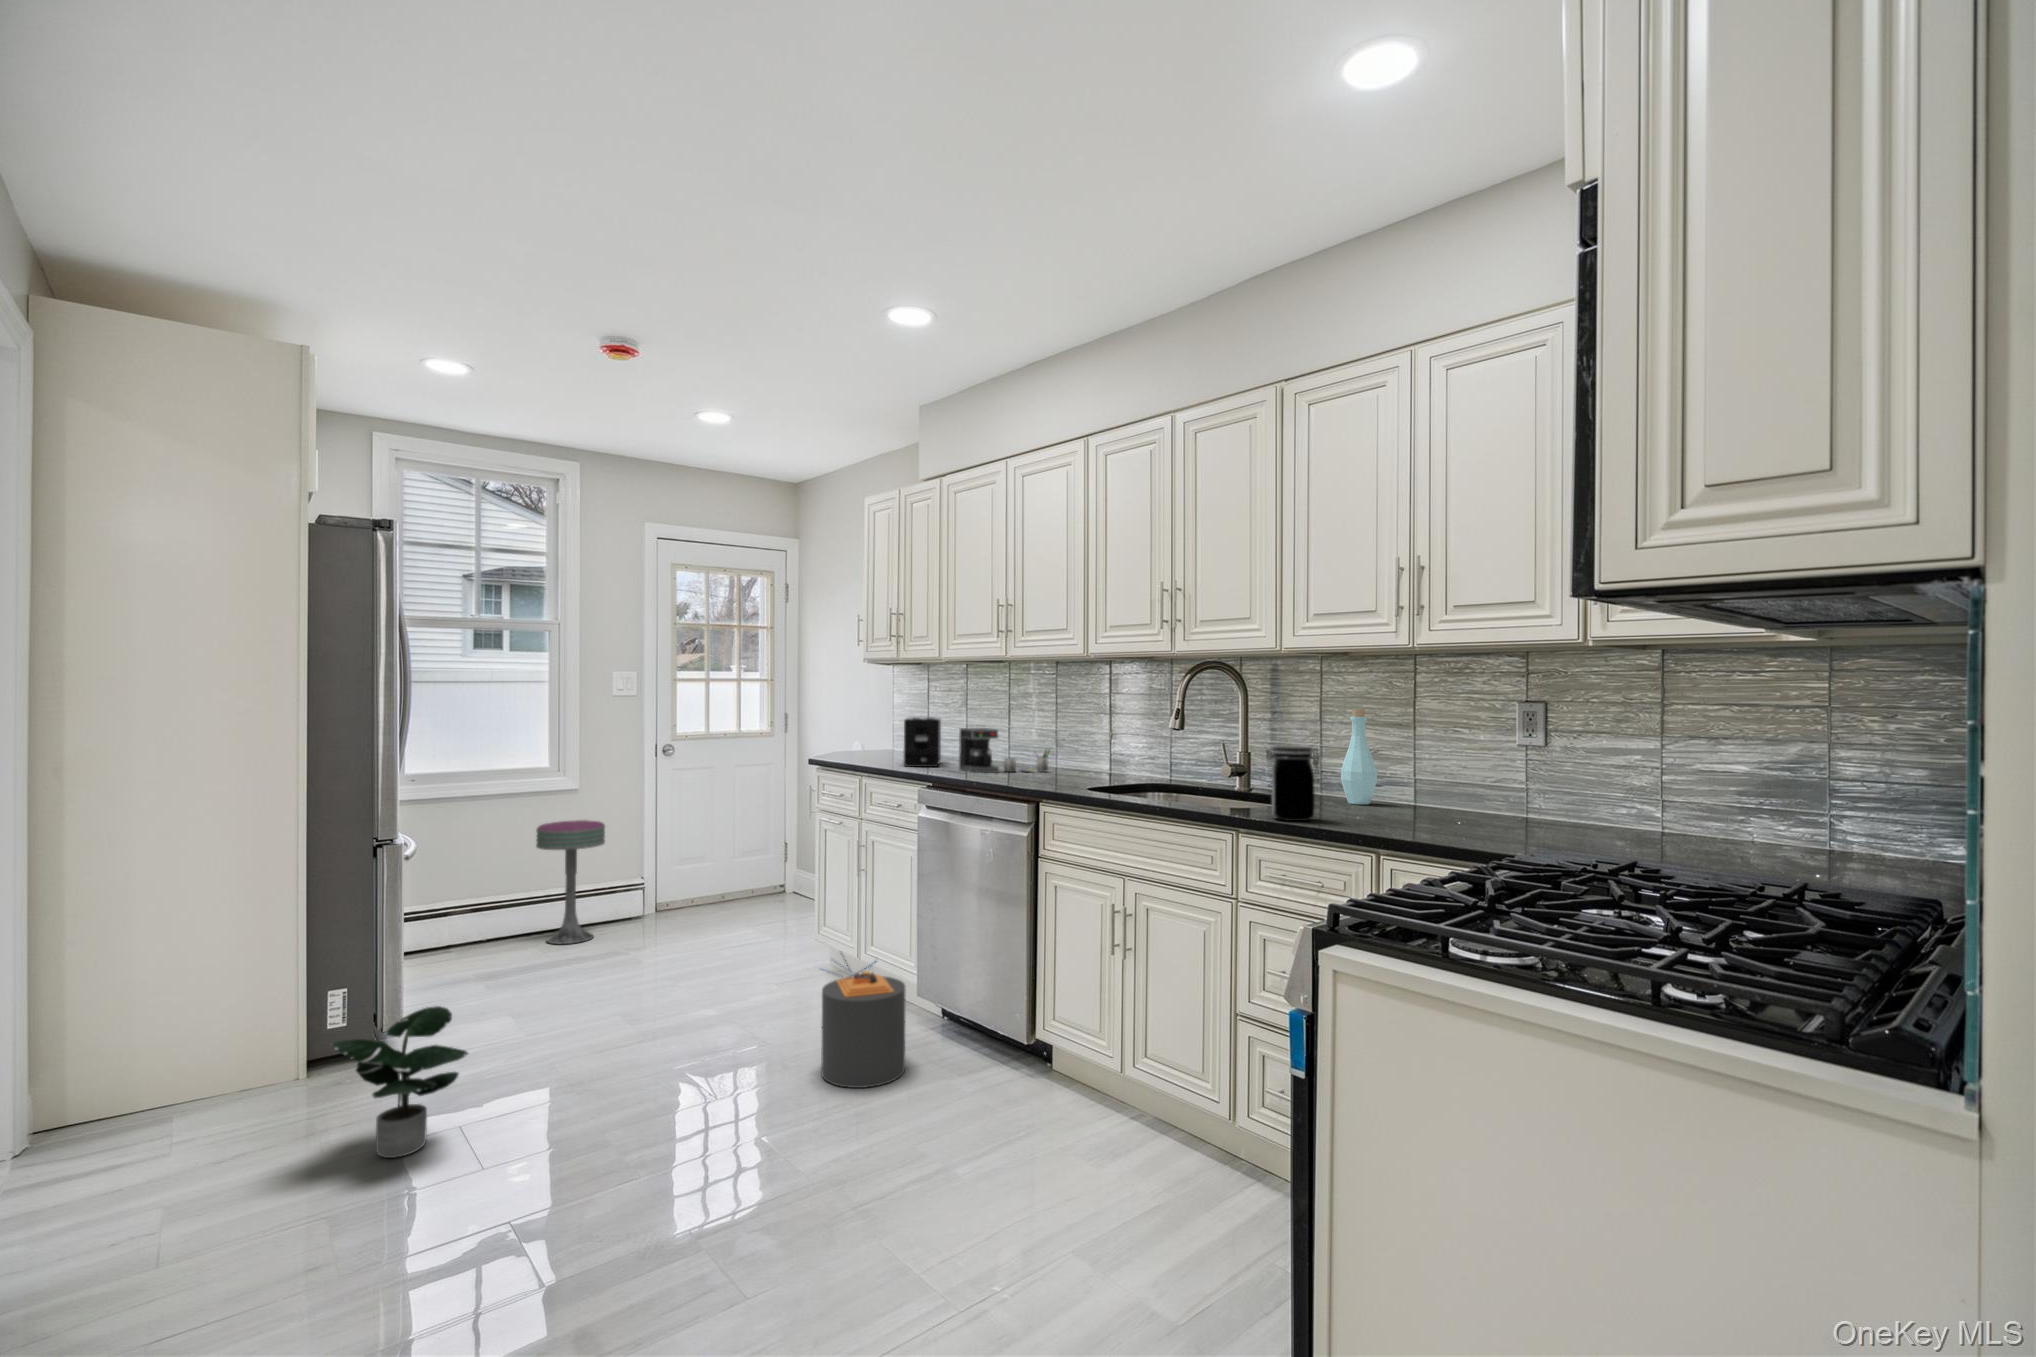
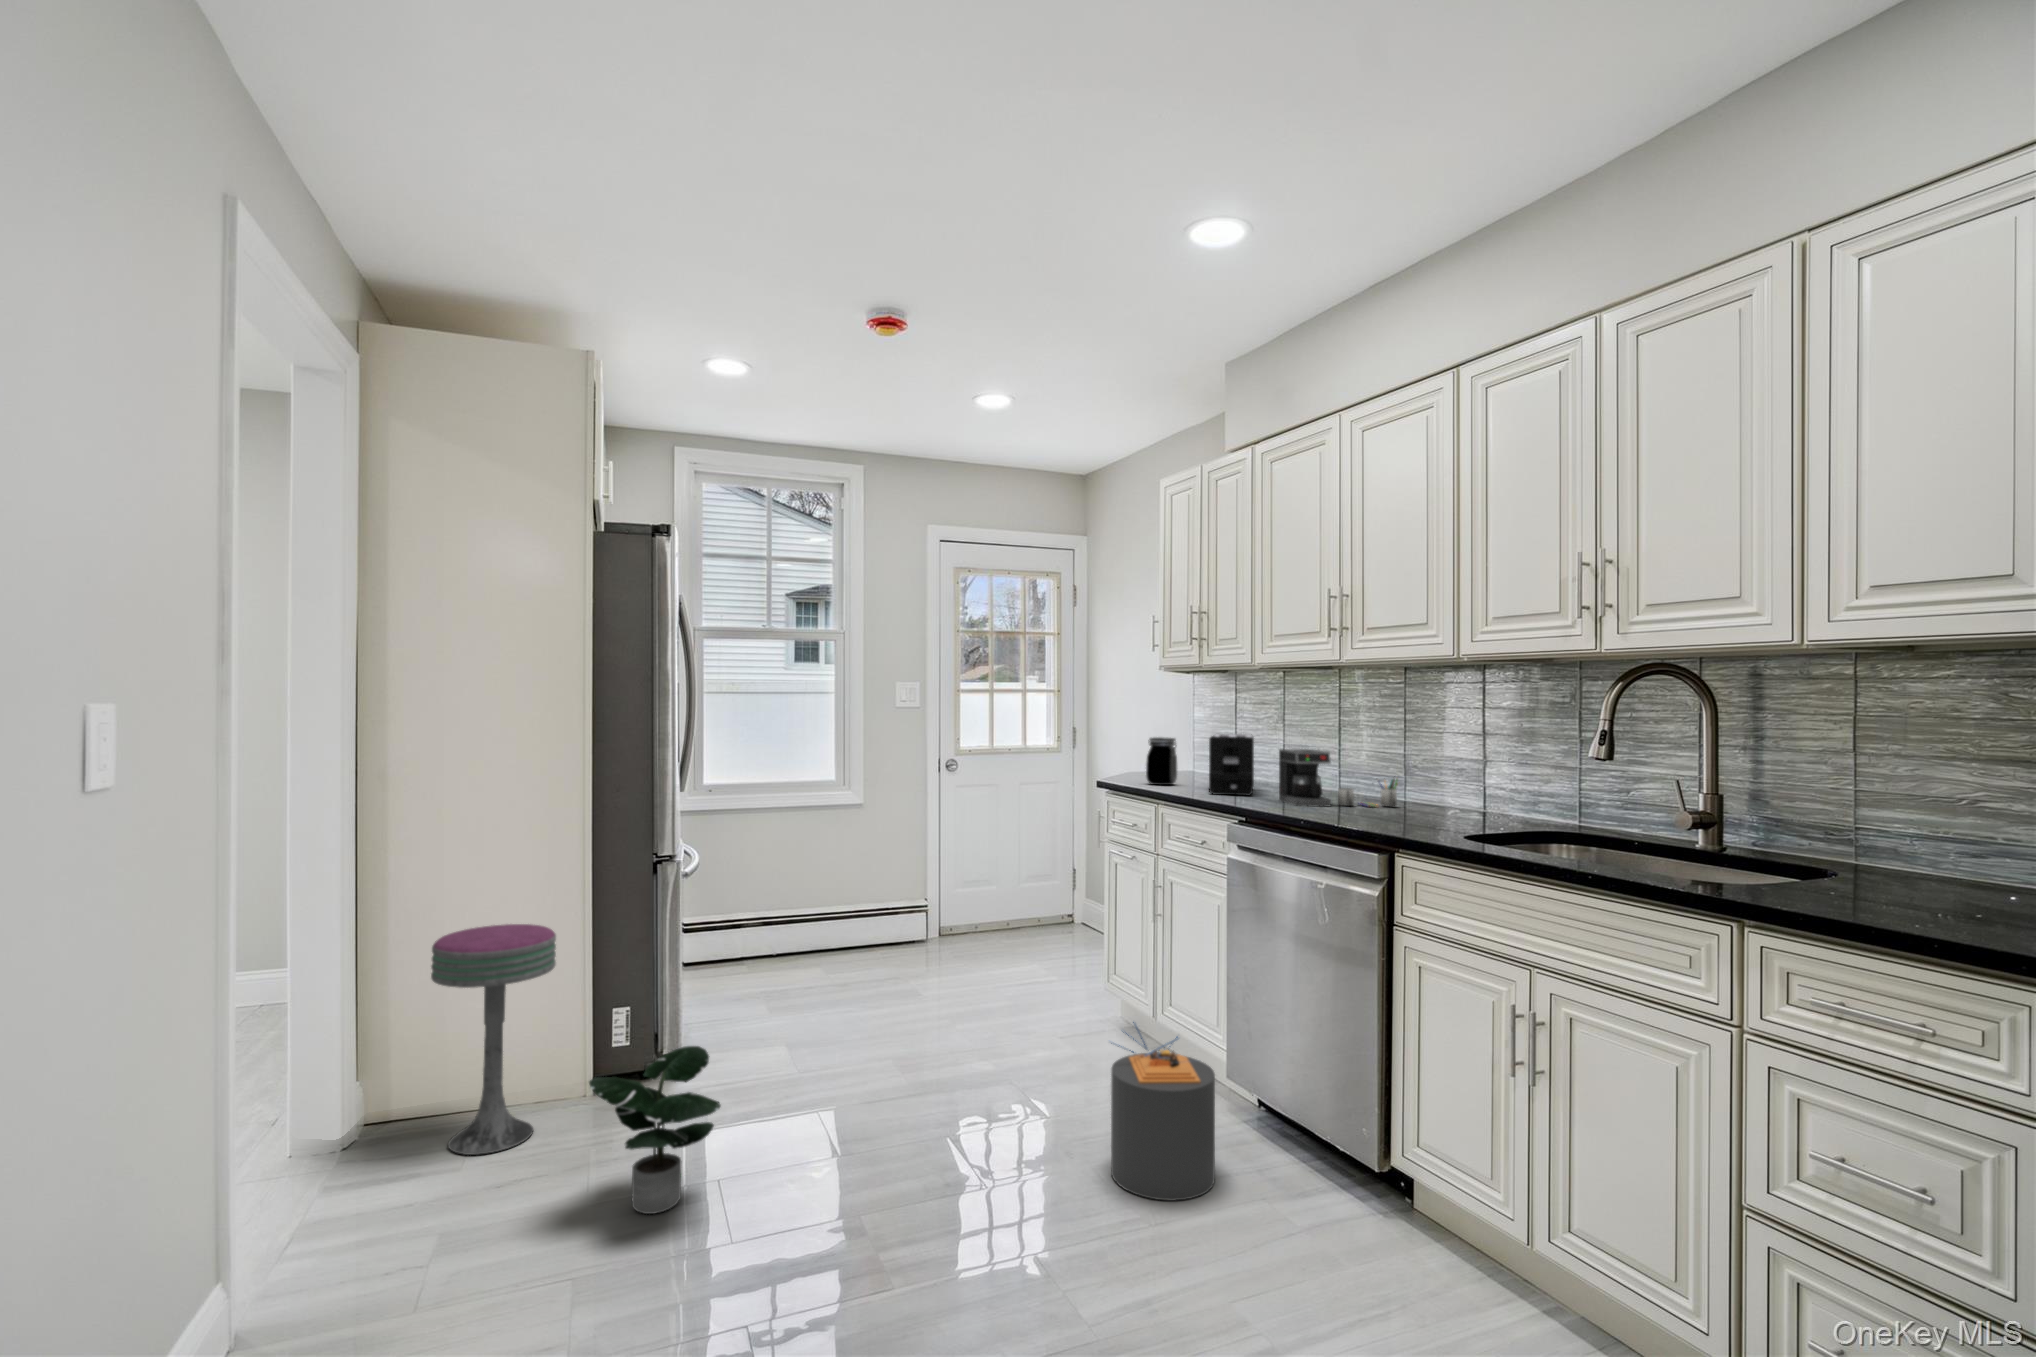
bottle: present [1341,709,1377,804] -> none [1902,735,1976,886]
jar: present [1266,746,1320,821] -> present [1146,737,1177,785]
bar stool: present [536,820,605,944] -> present [431,924,556,1155]

